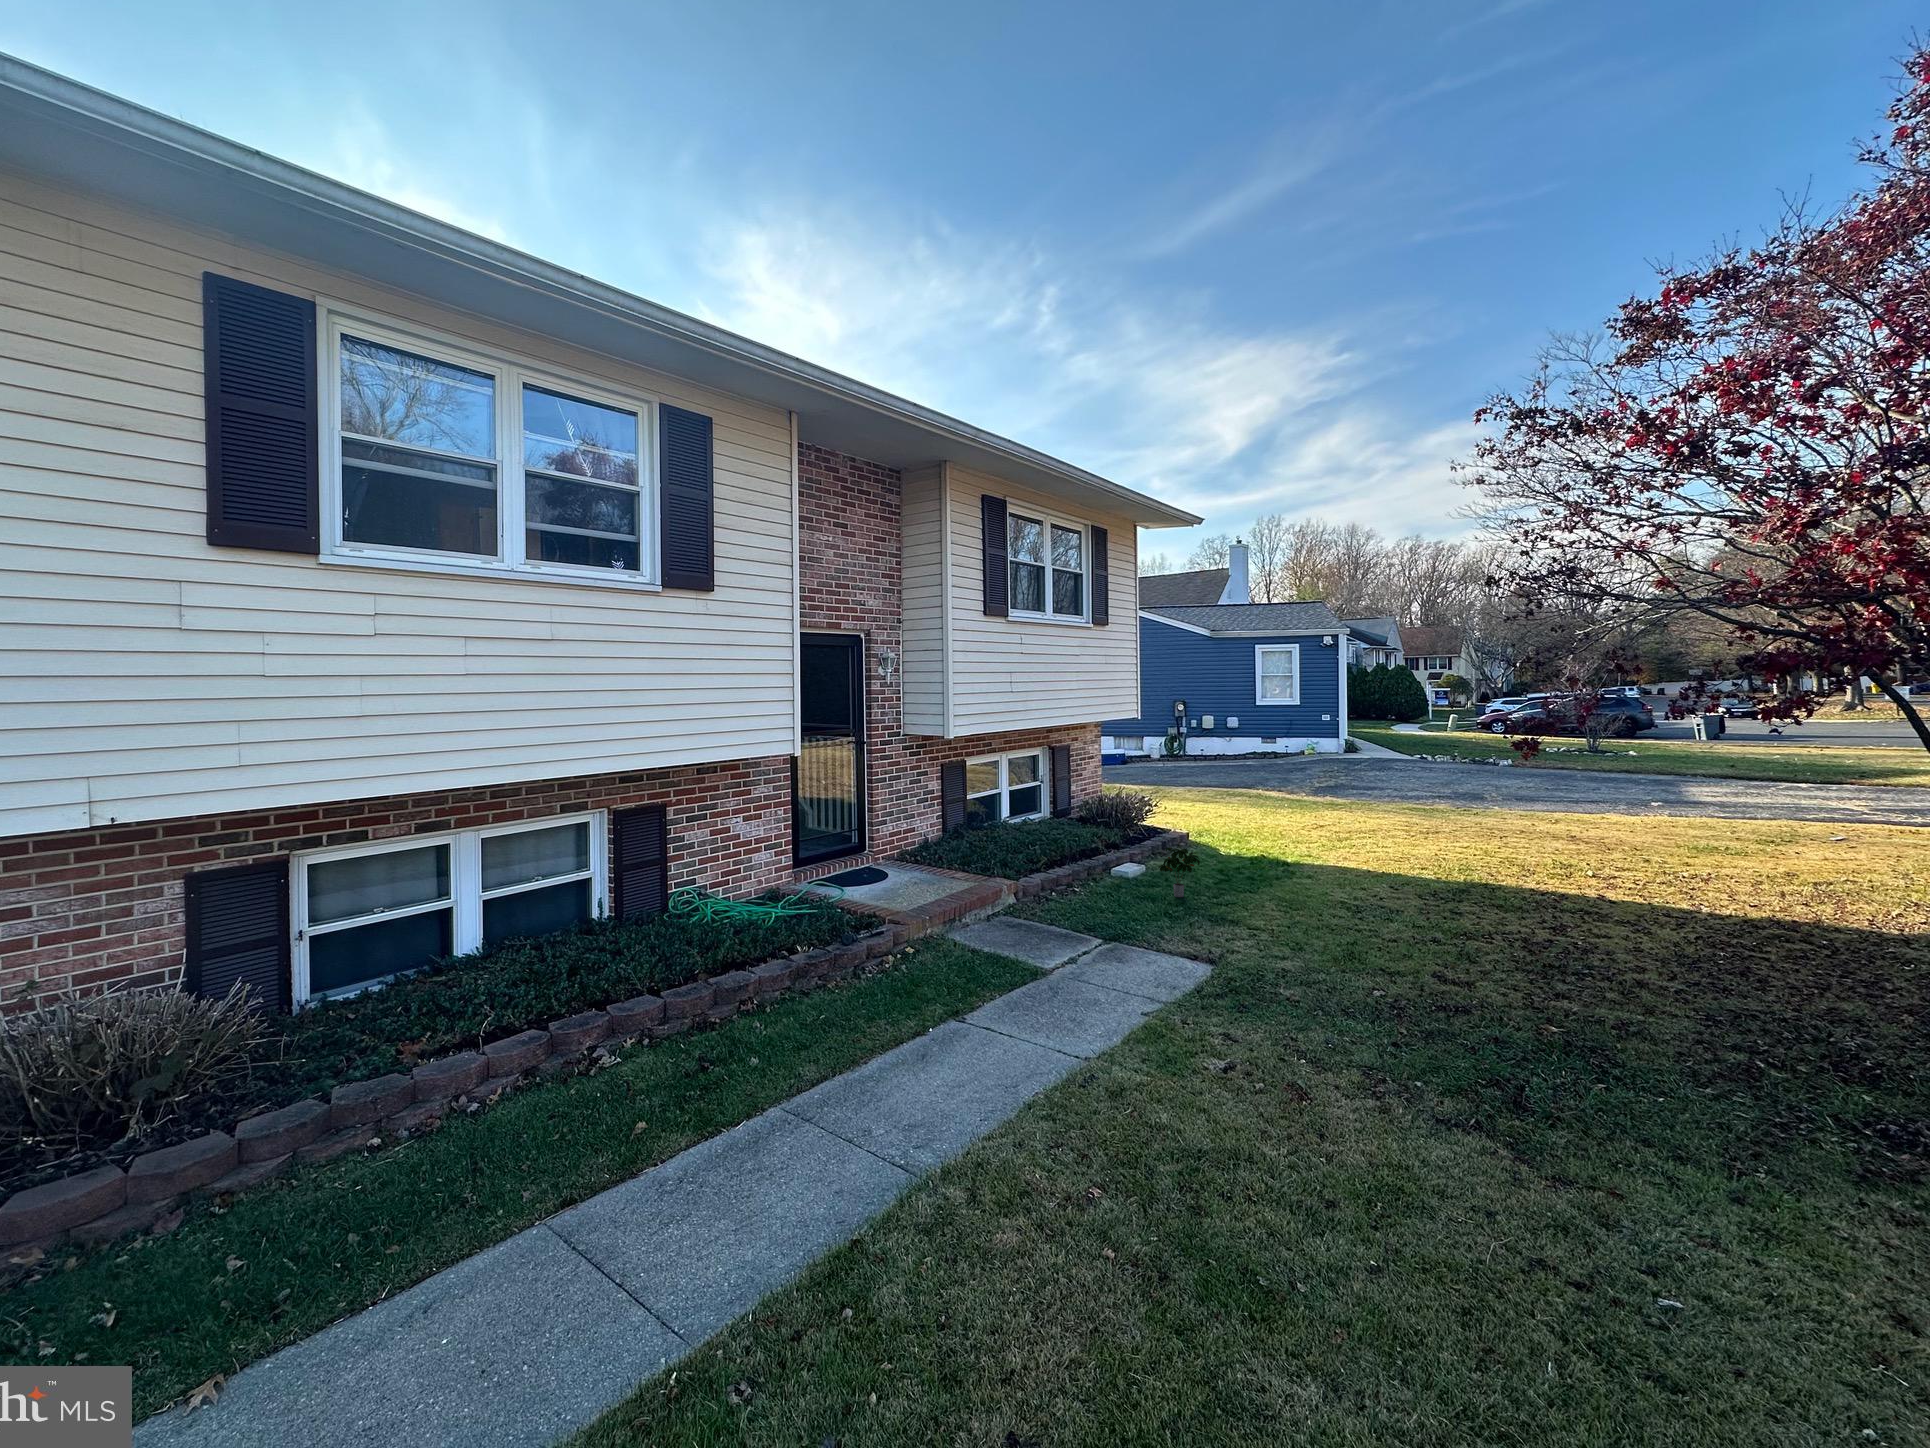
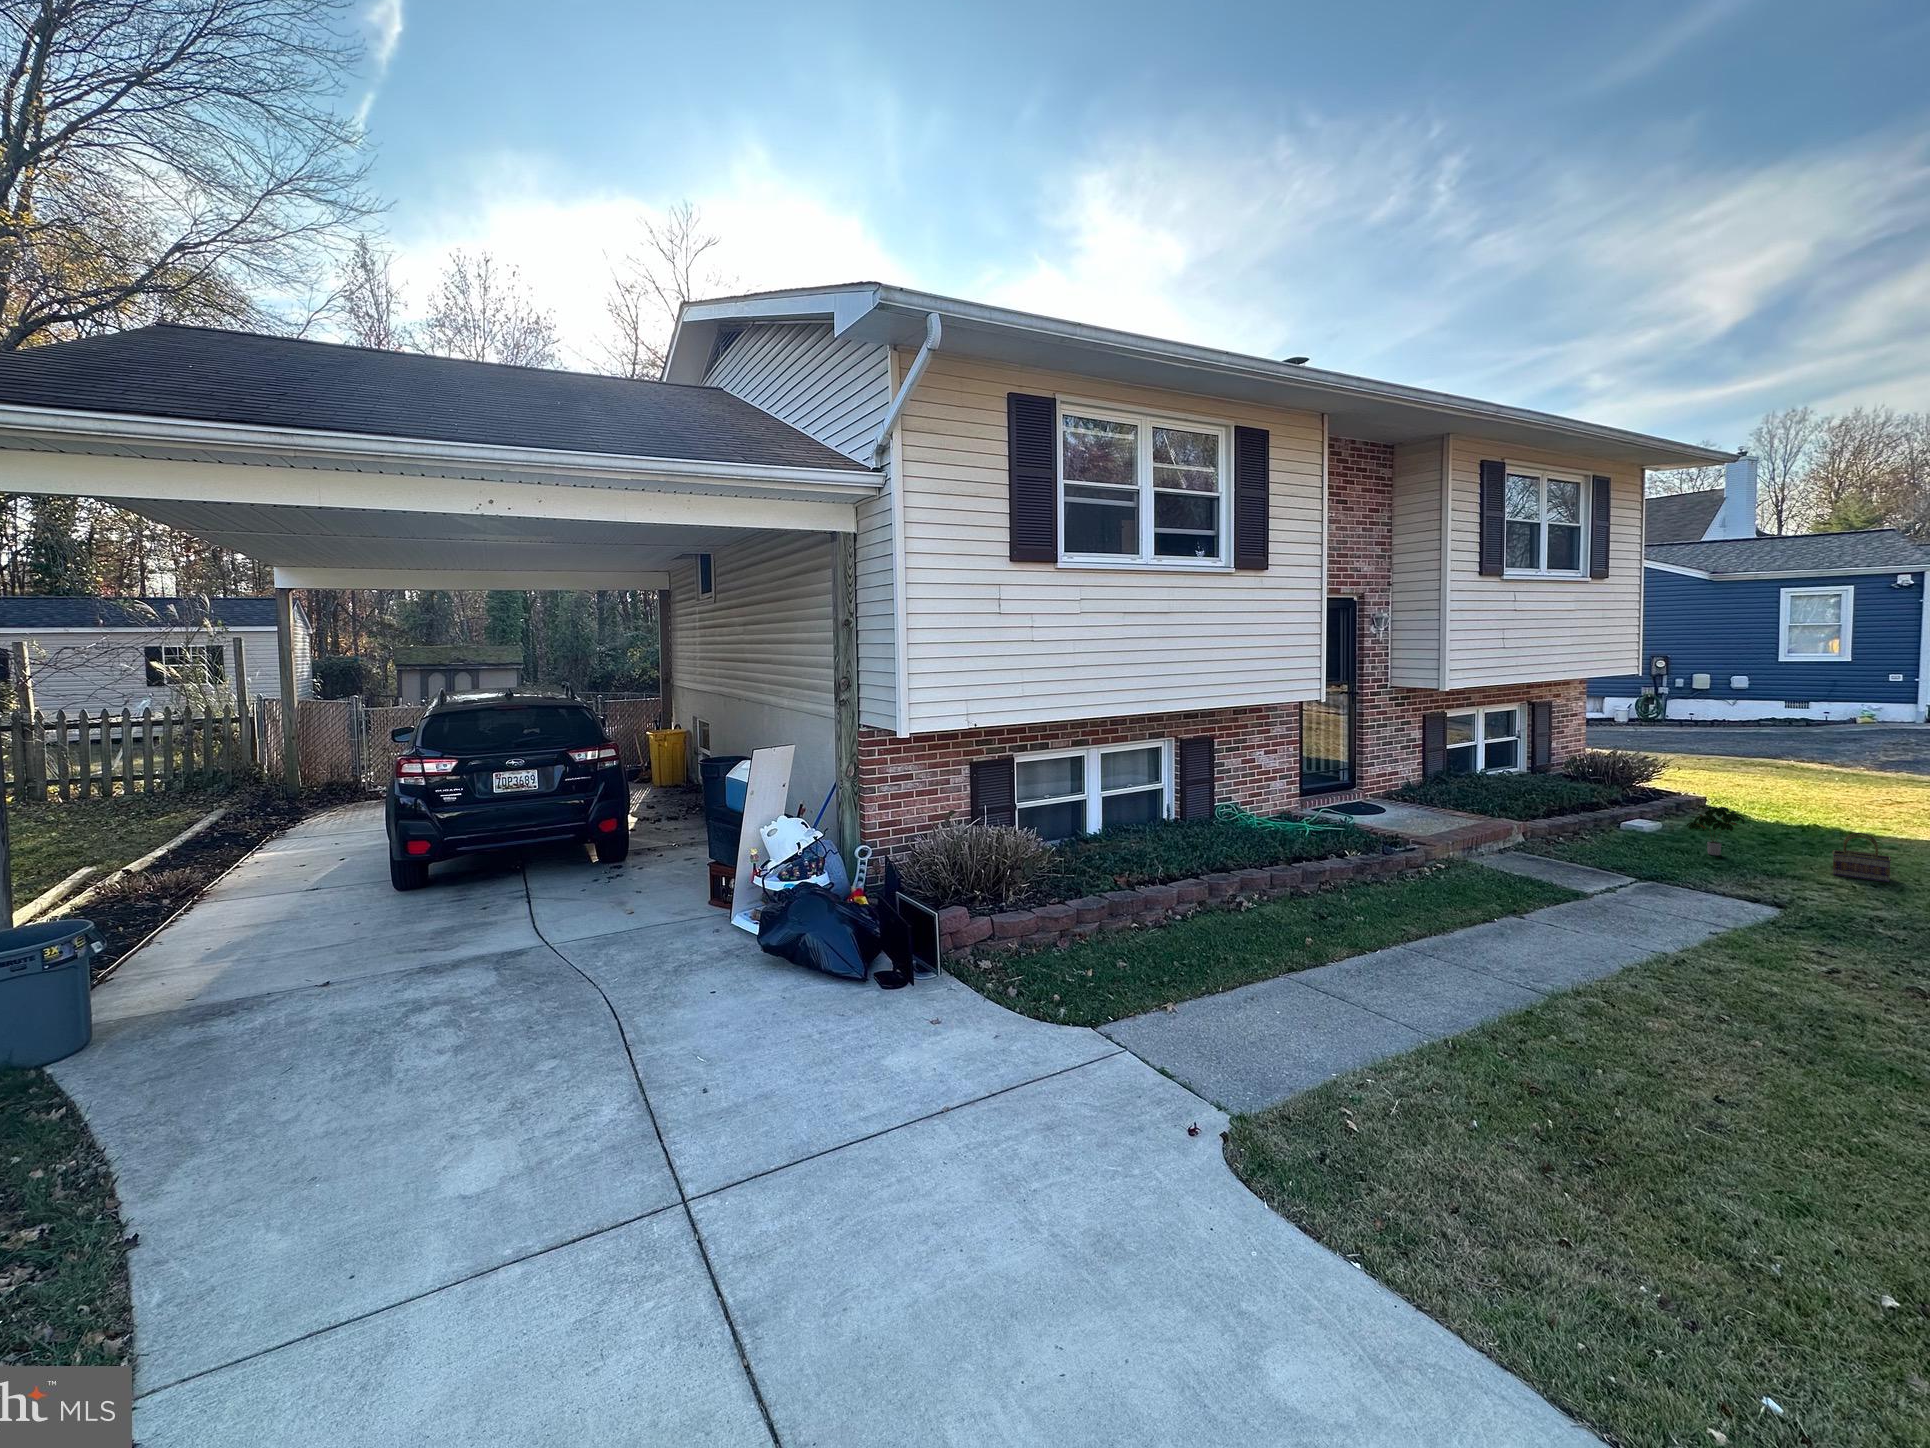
basket: none [1262,869,1303,916] -> present [1832,832,1891,882]

